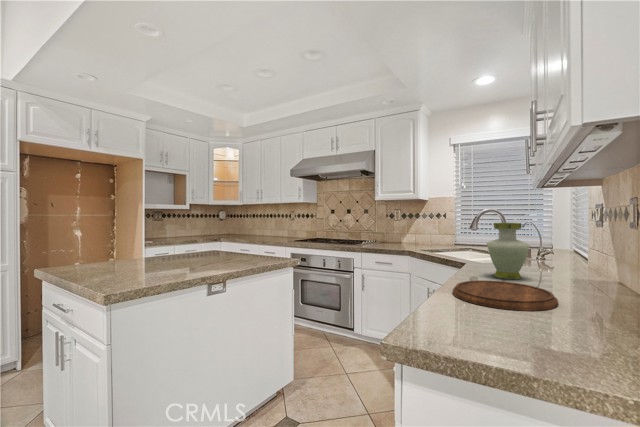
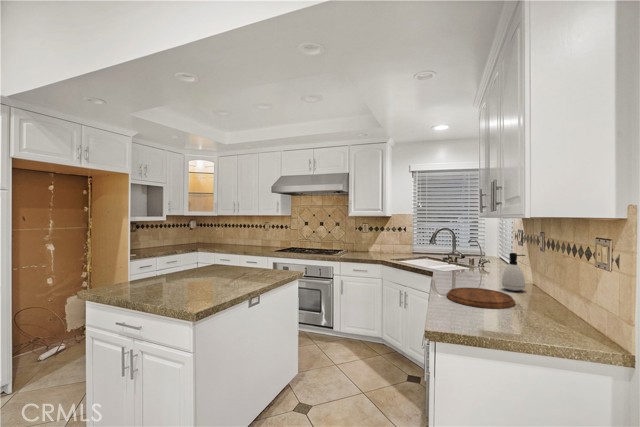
vase: present [487,222,530,279] -> none [457,244,487,285]
soap dispenser: none [549,232,588,288] -> present [502,253,525,291]

